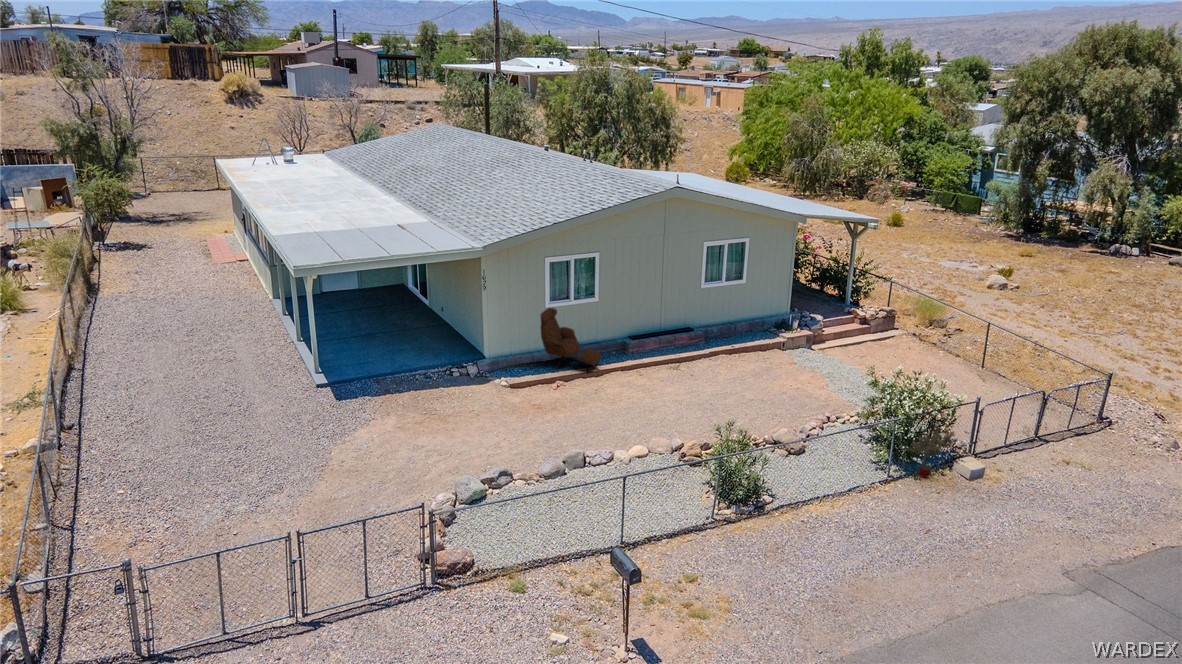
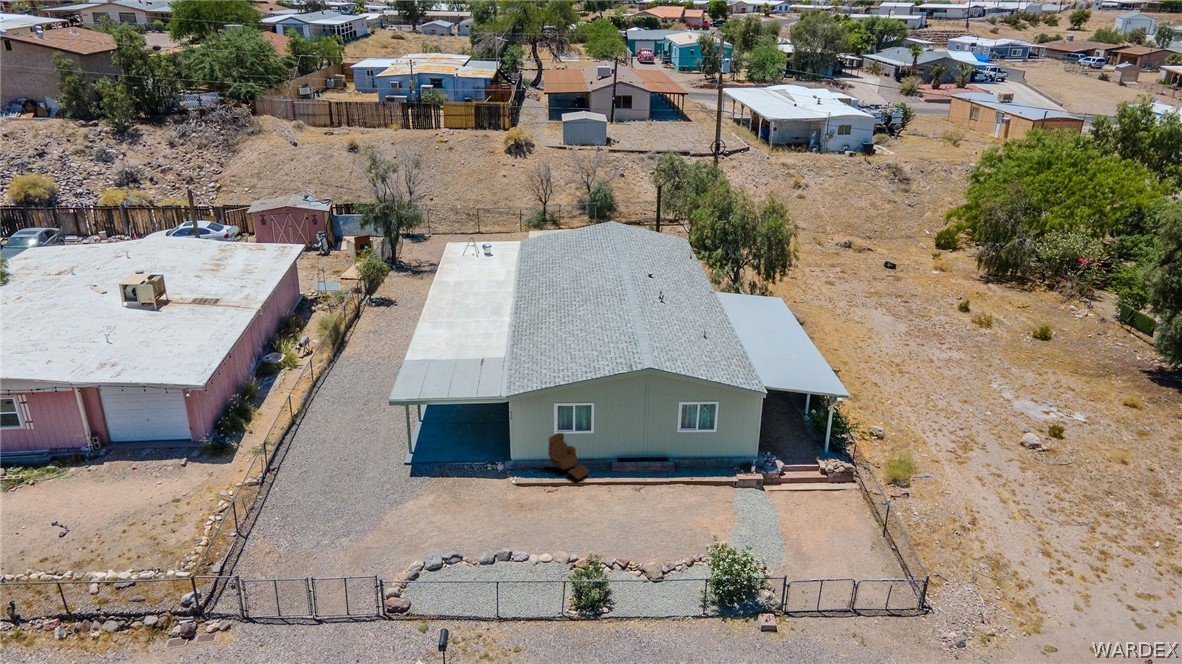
potted tree: present [908,423,955,478] -> none [712,586,746,621]

